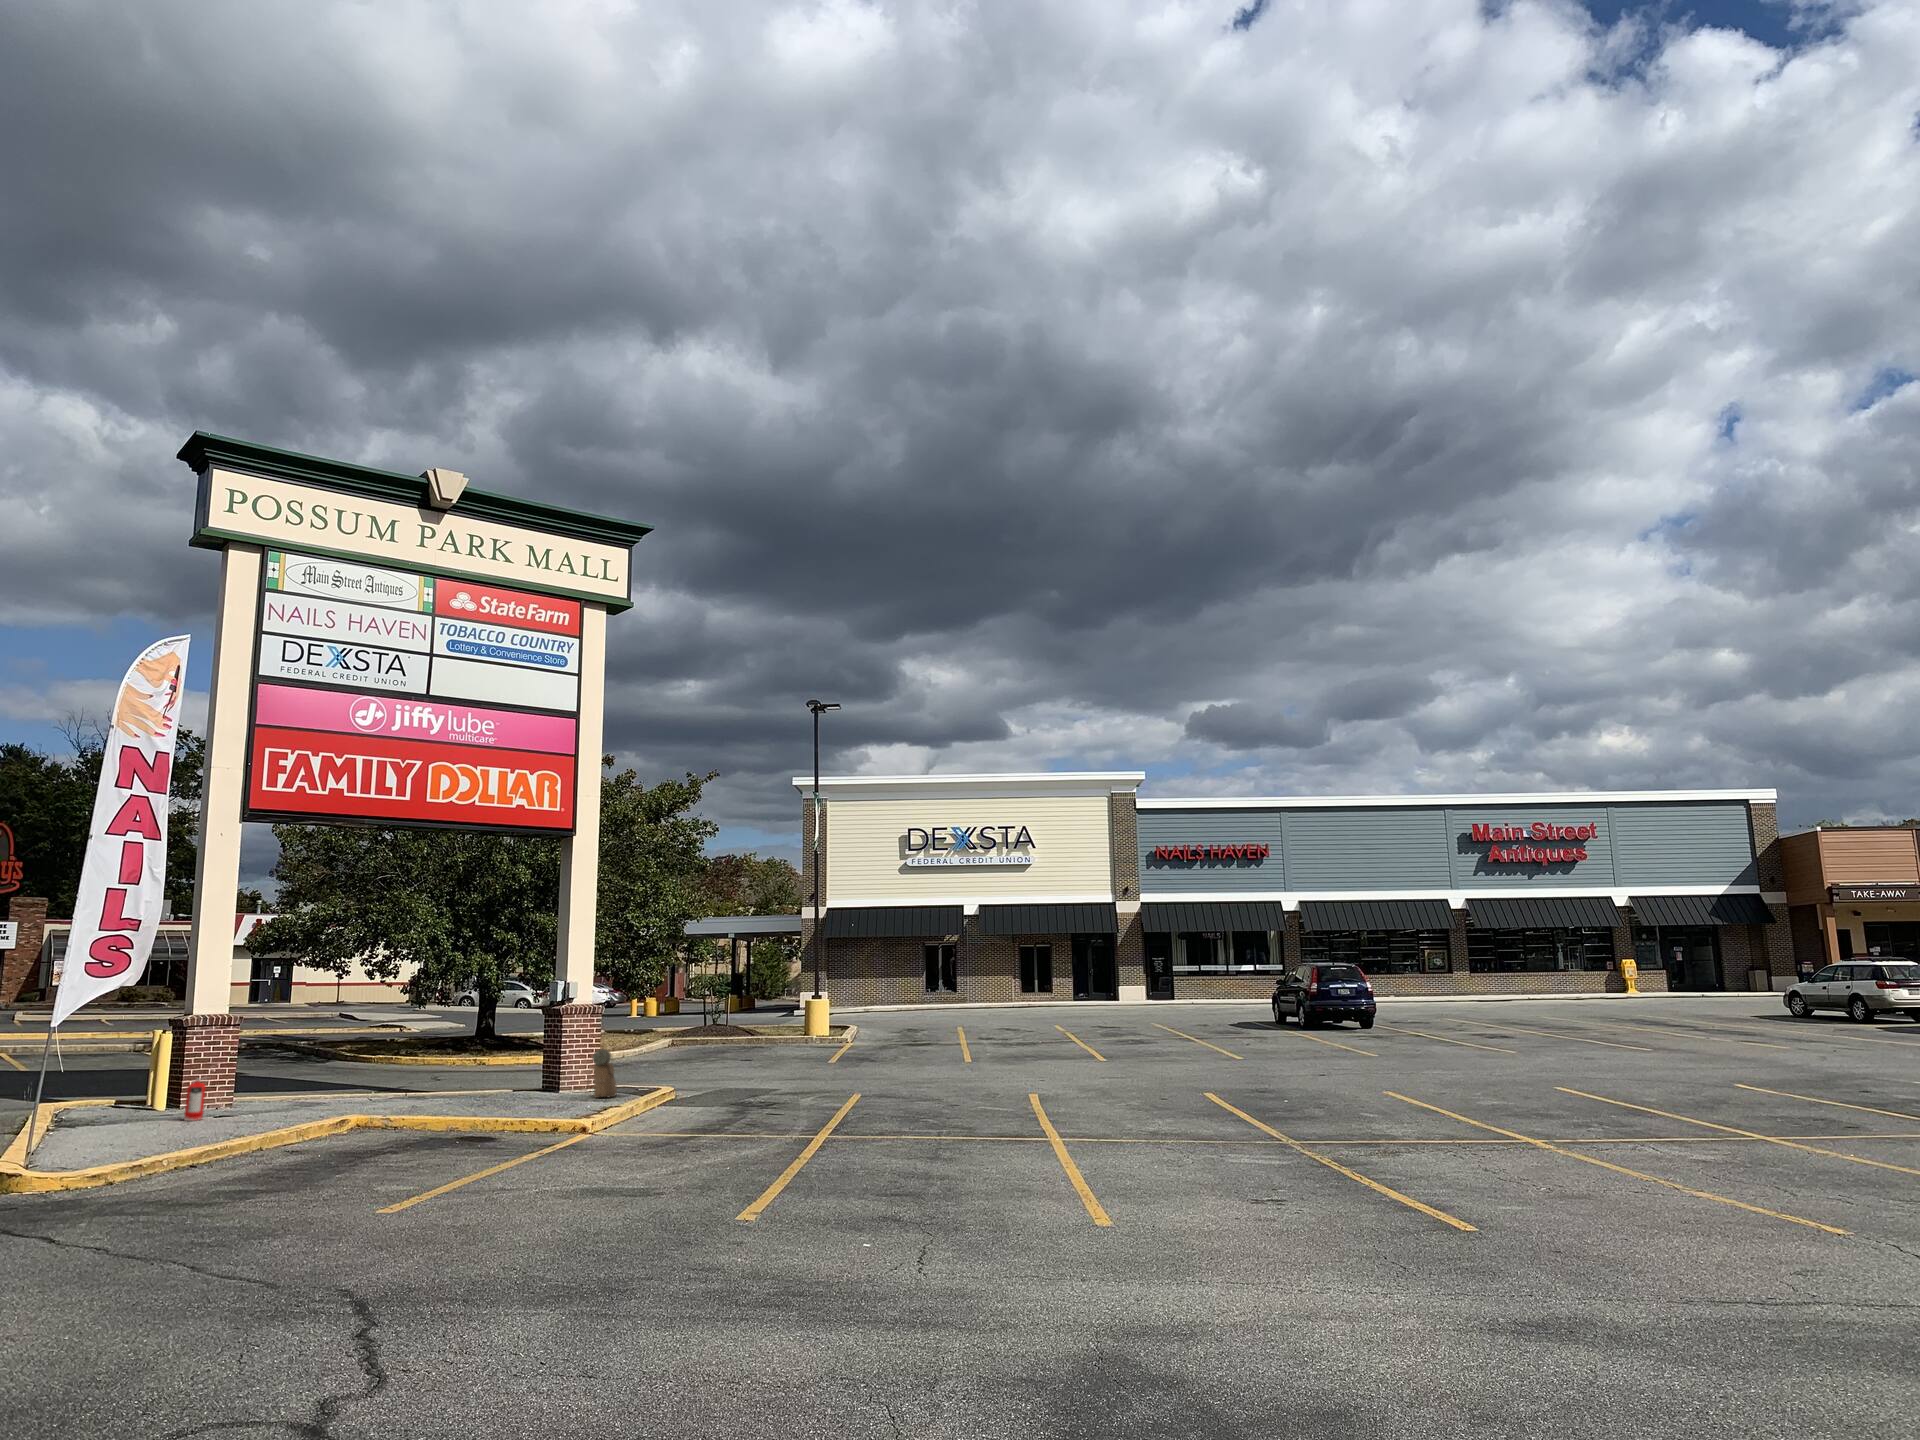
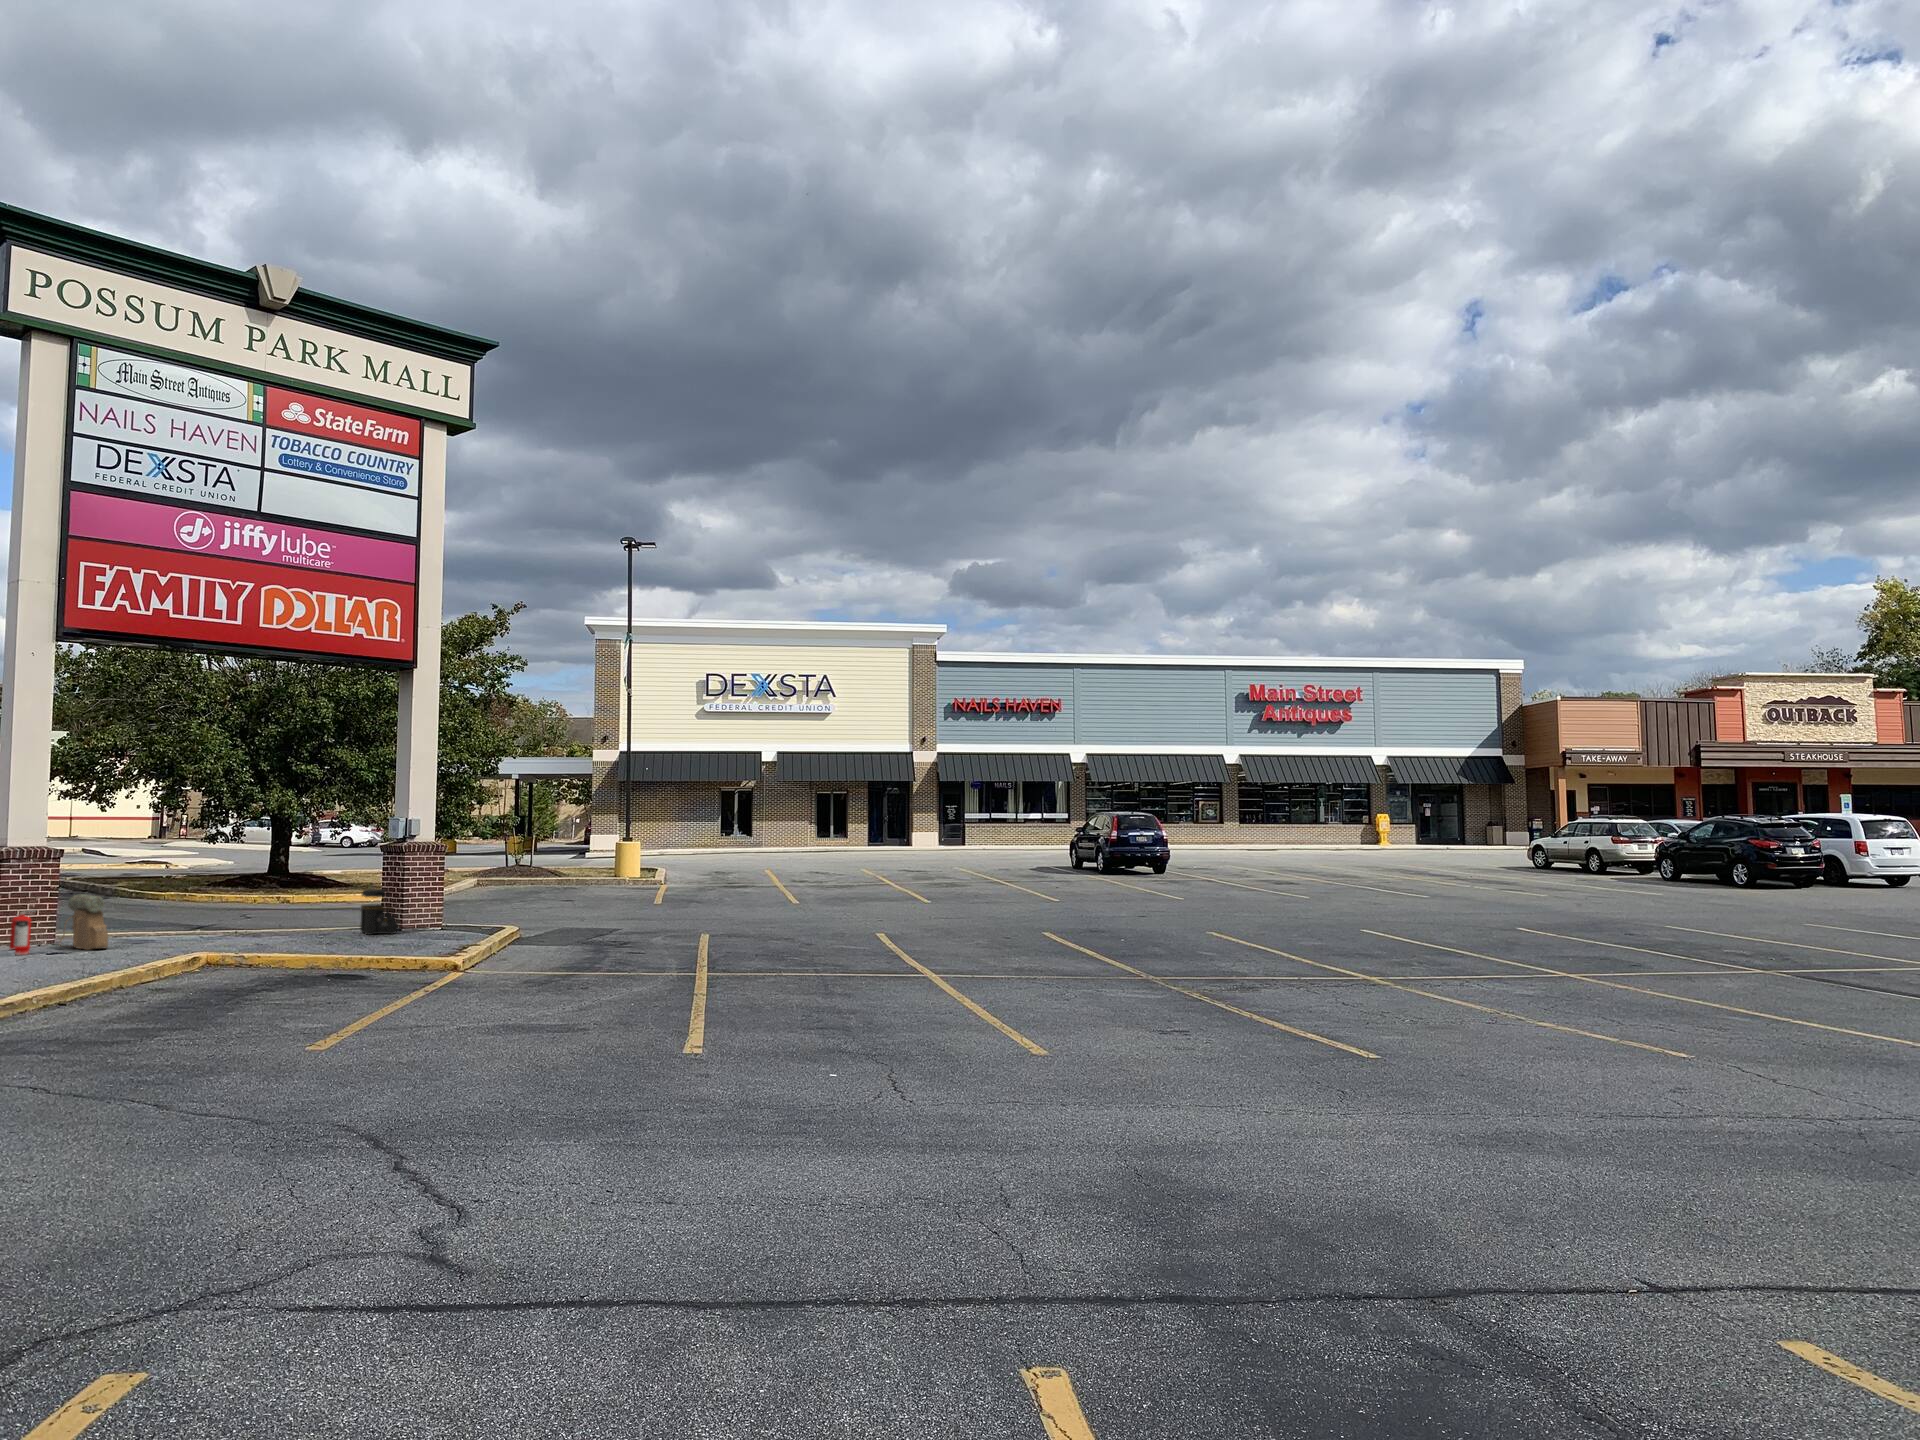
backpack: present [585,1049,617,1098] -> present [60,894,108,950]
toolbox: none [519,1052,555,1098] -> present [360,889,397,935]

